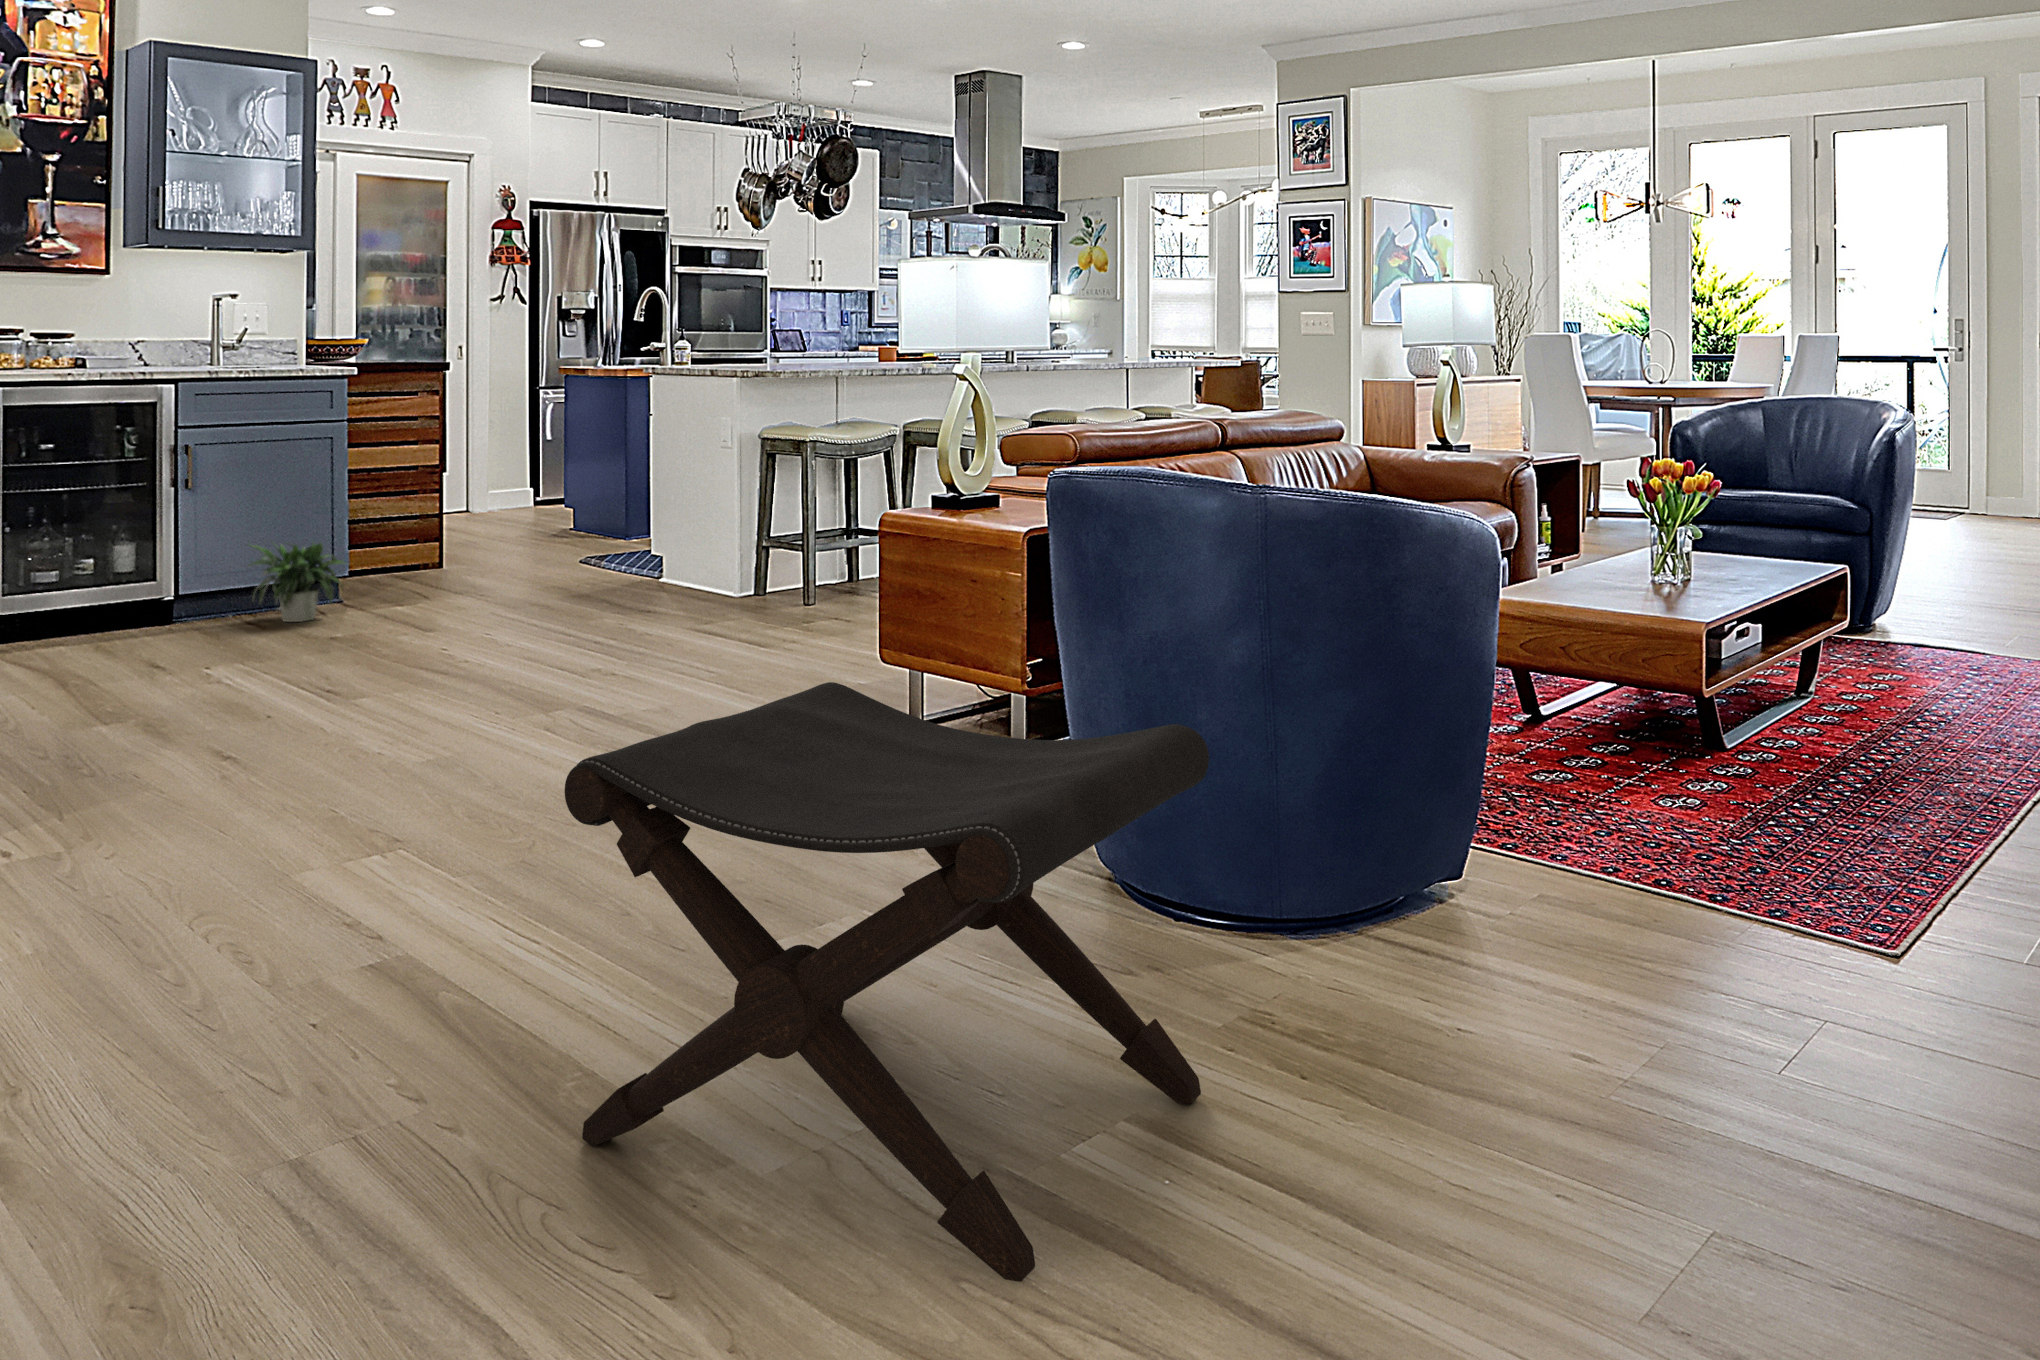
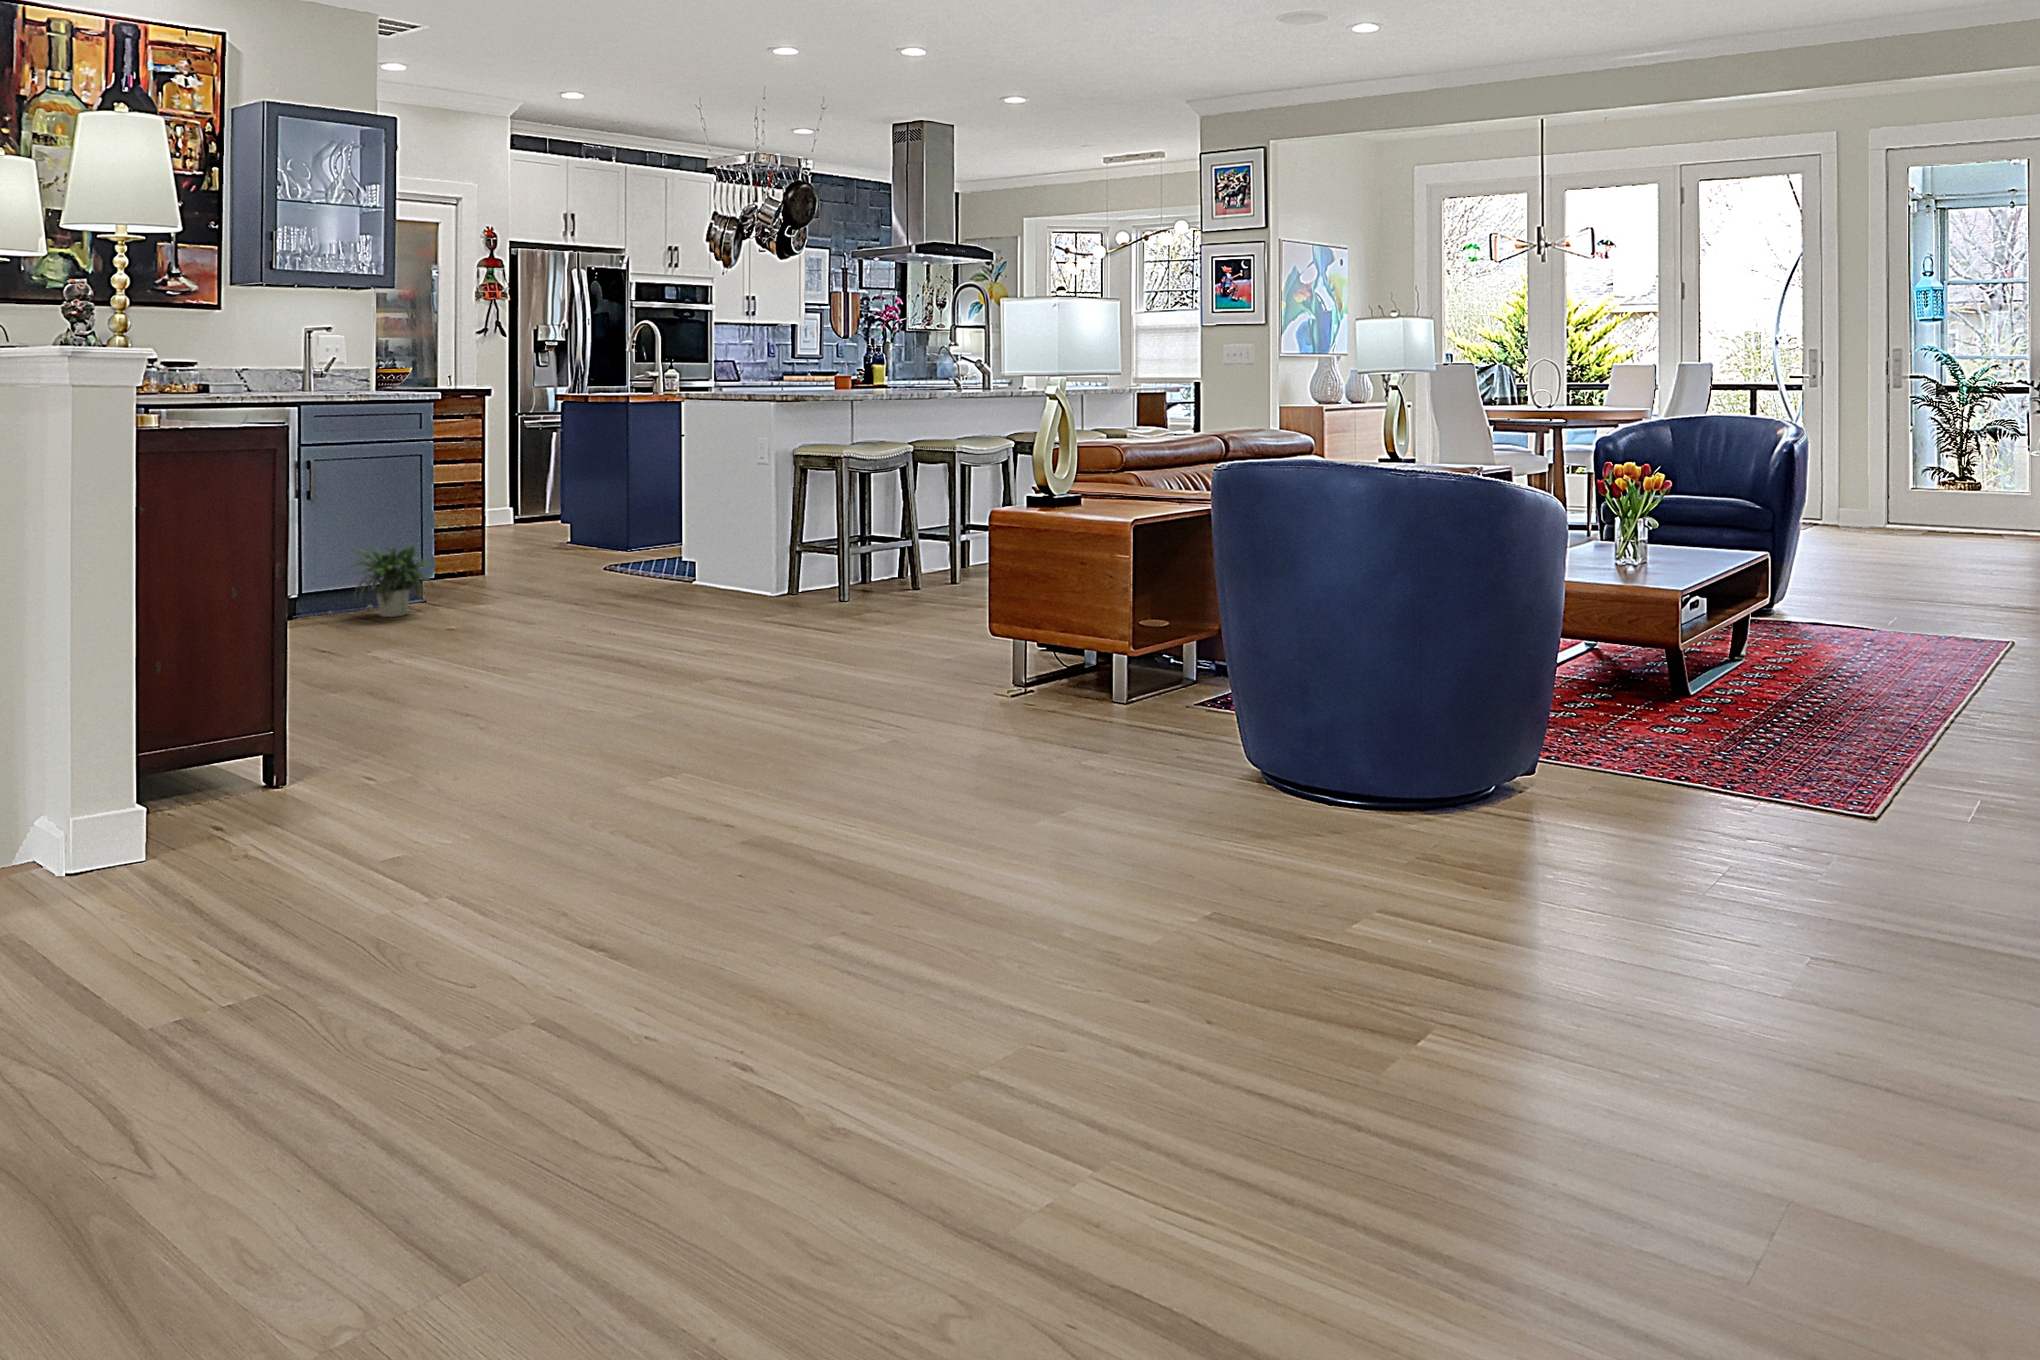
footstool: present [565,682,1209,1282] -> none [992,614,1430,992]

